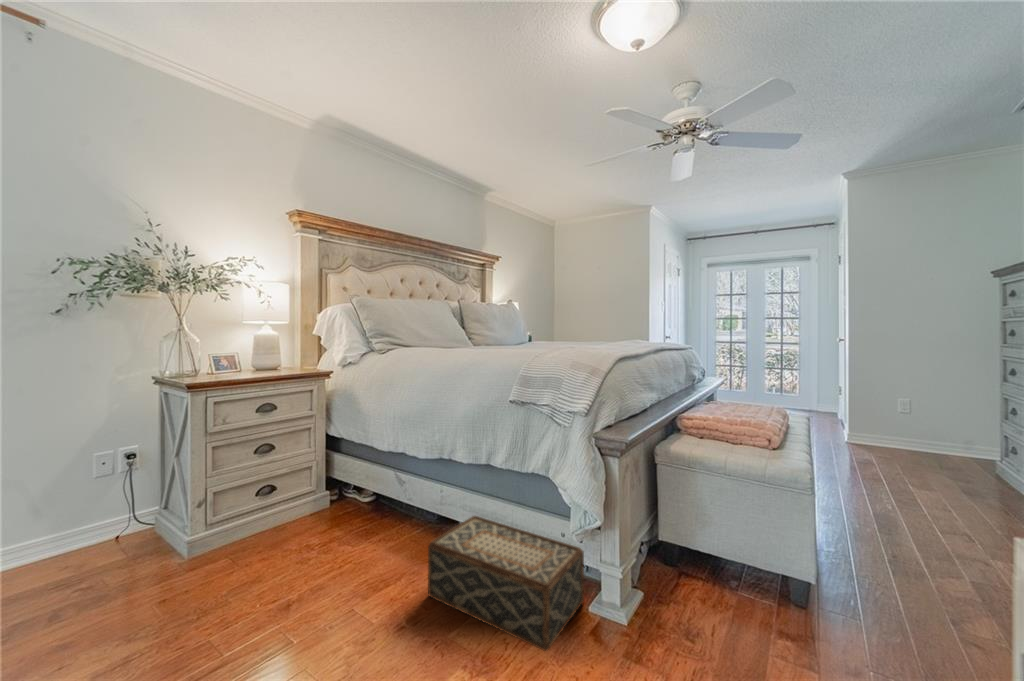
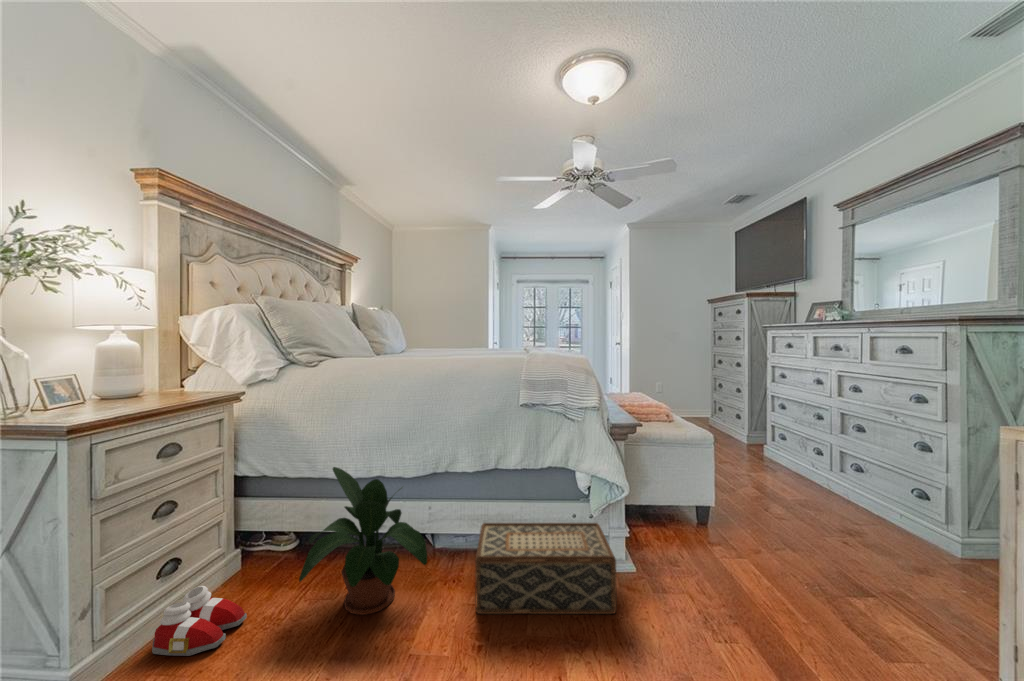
potted plant: none [315,437,419,565] -> present [299,467,427,615]
slippers: none [242,507,298,551] -> present [152,586,247,656]

